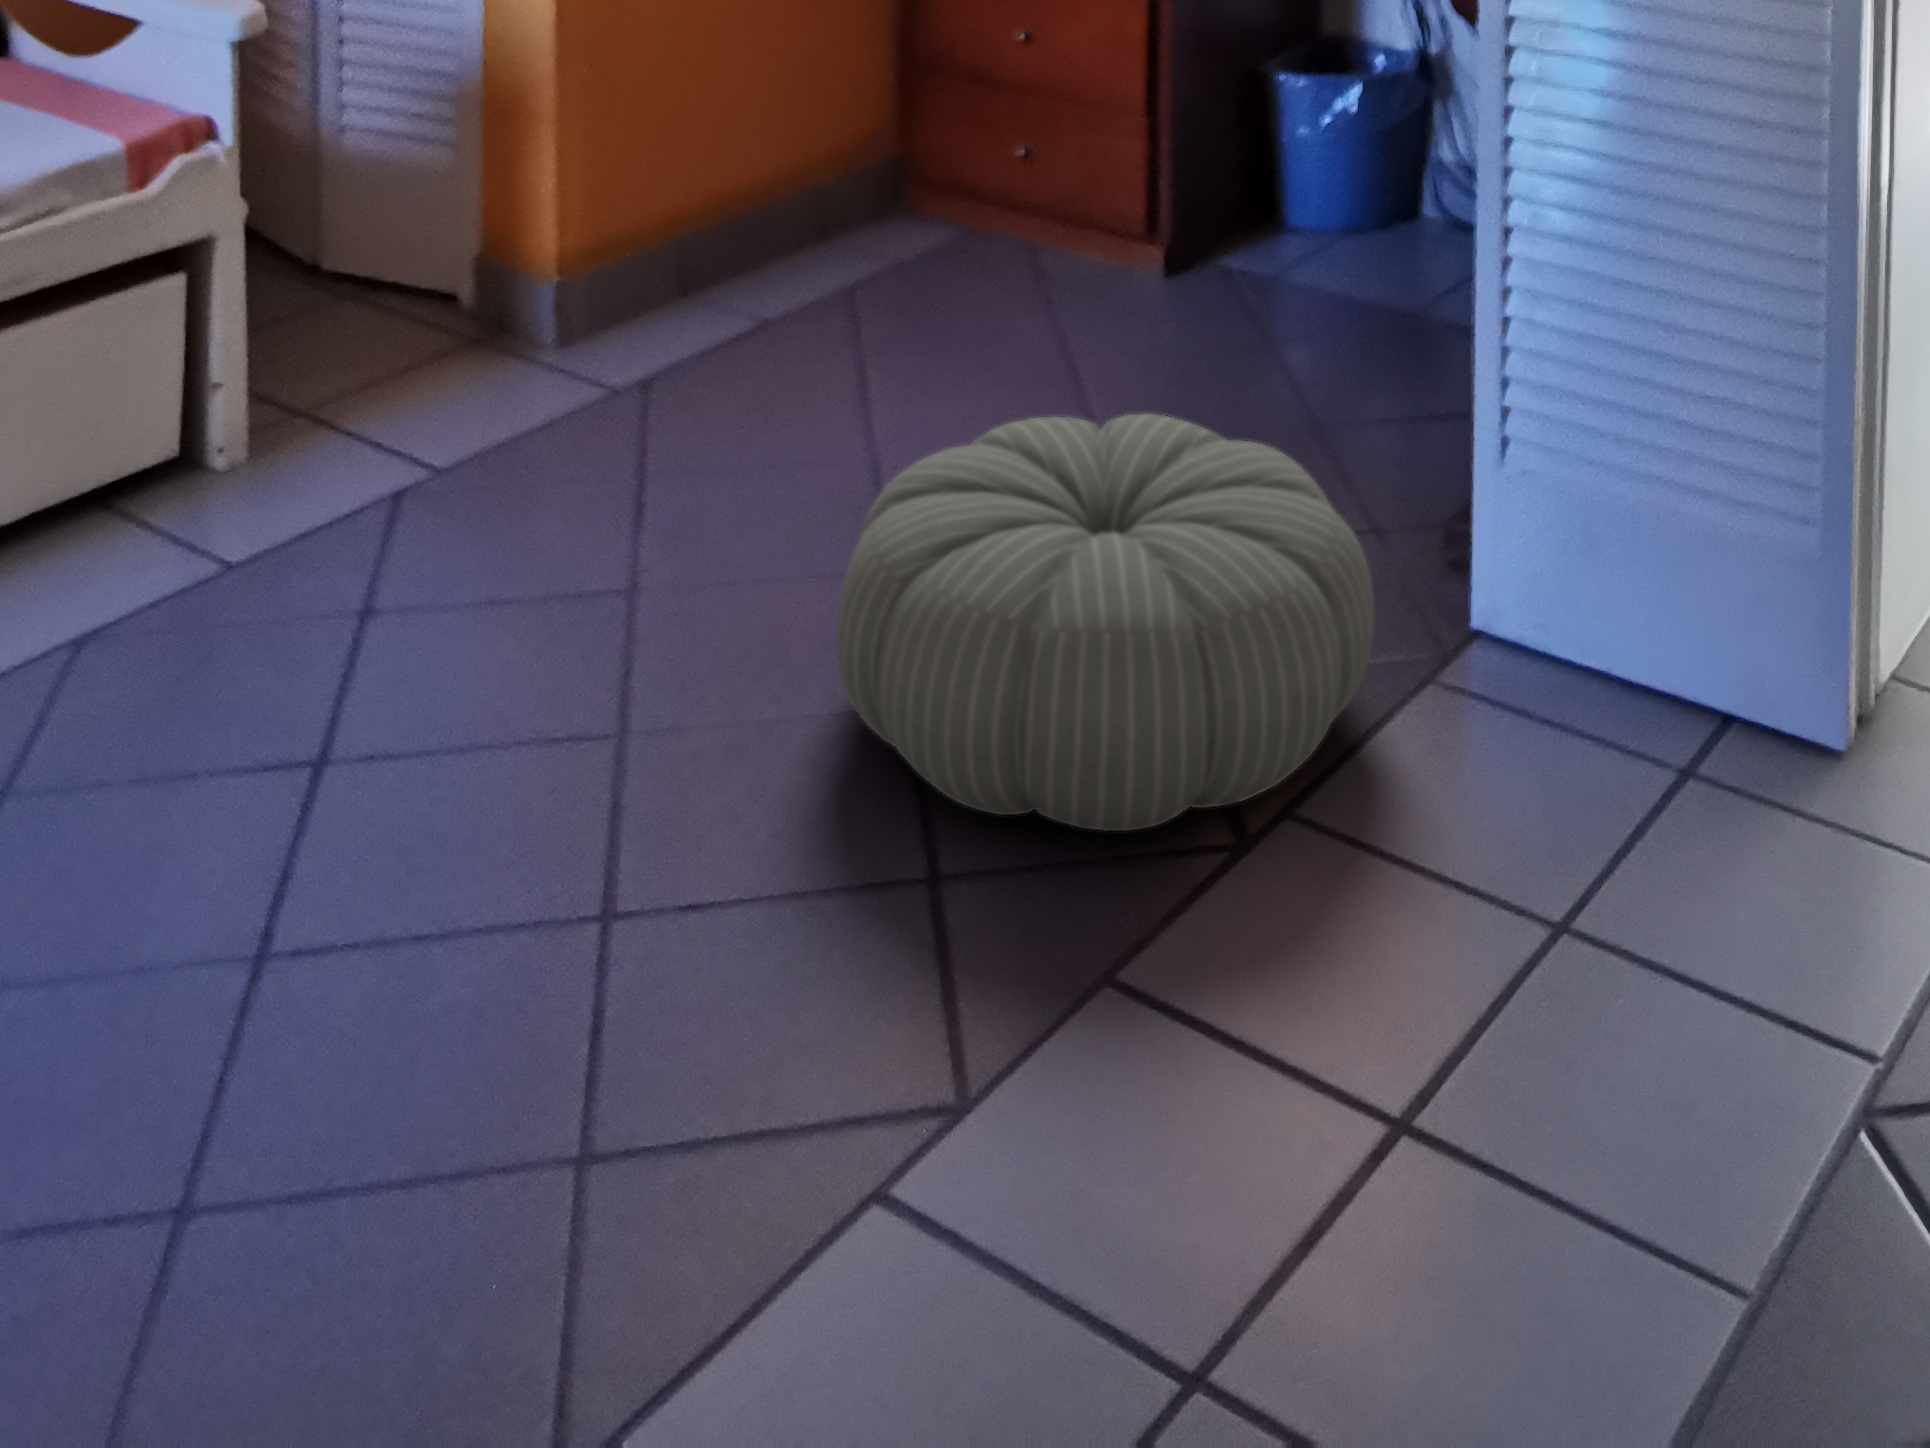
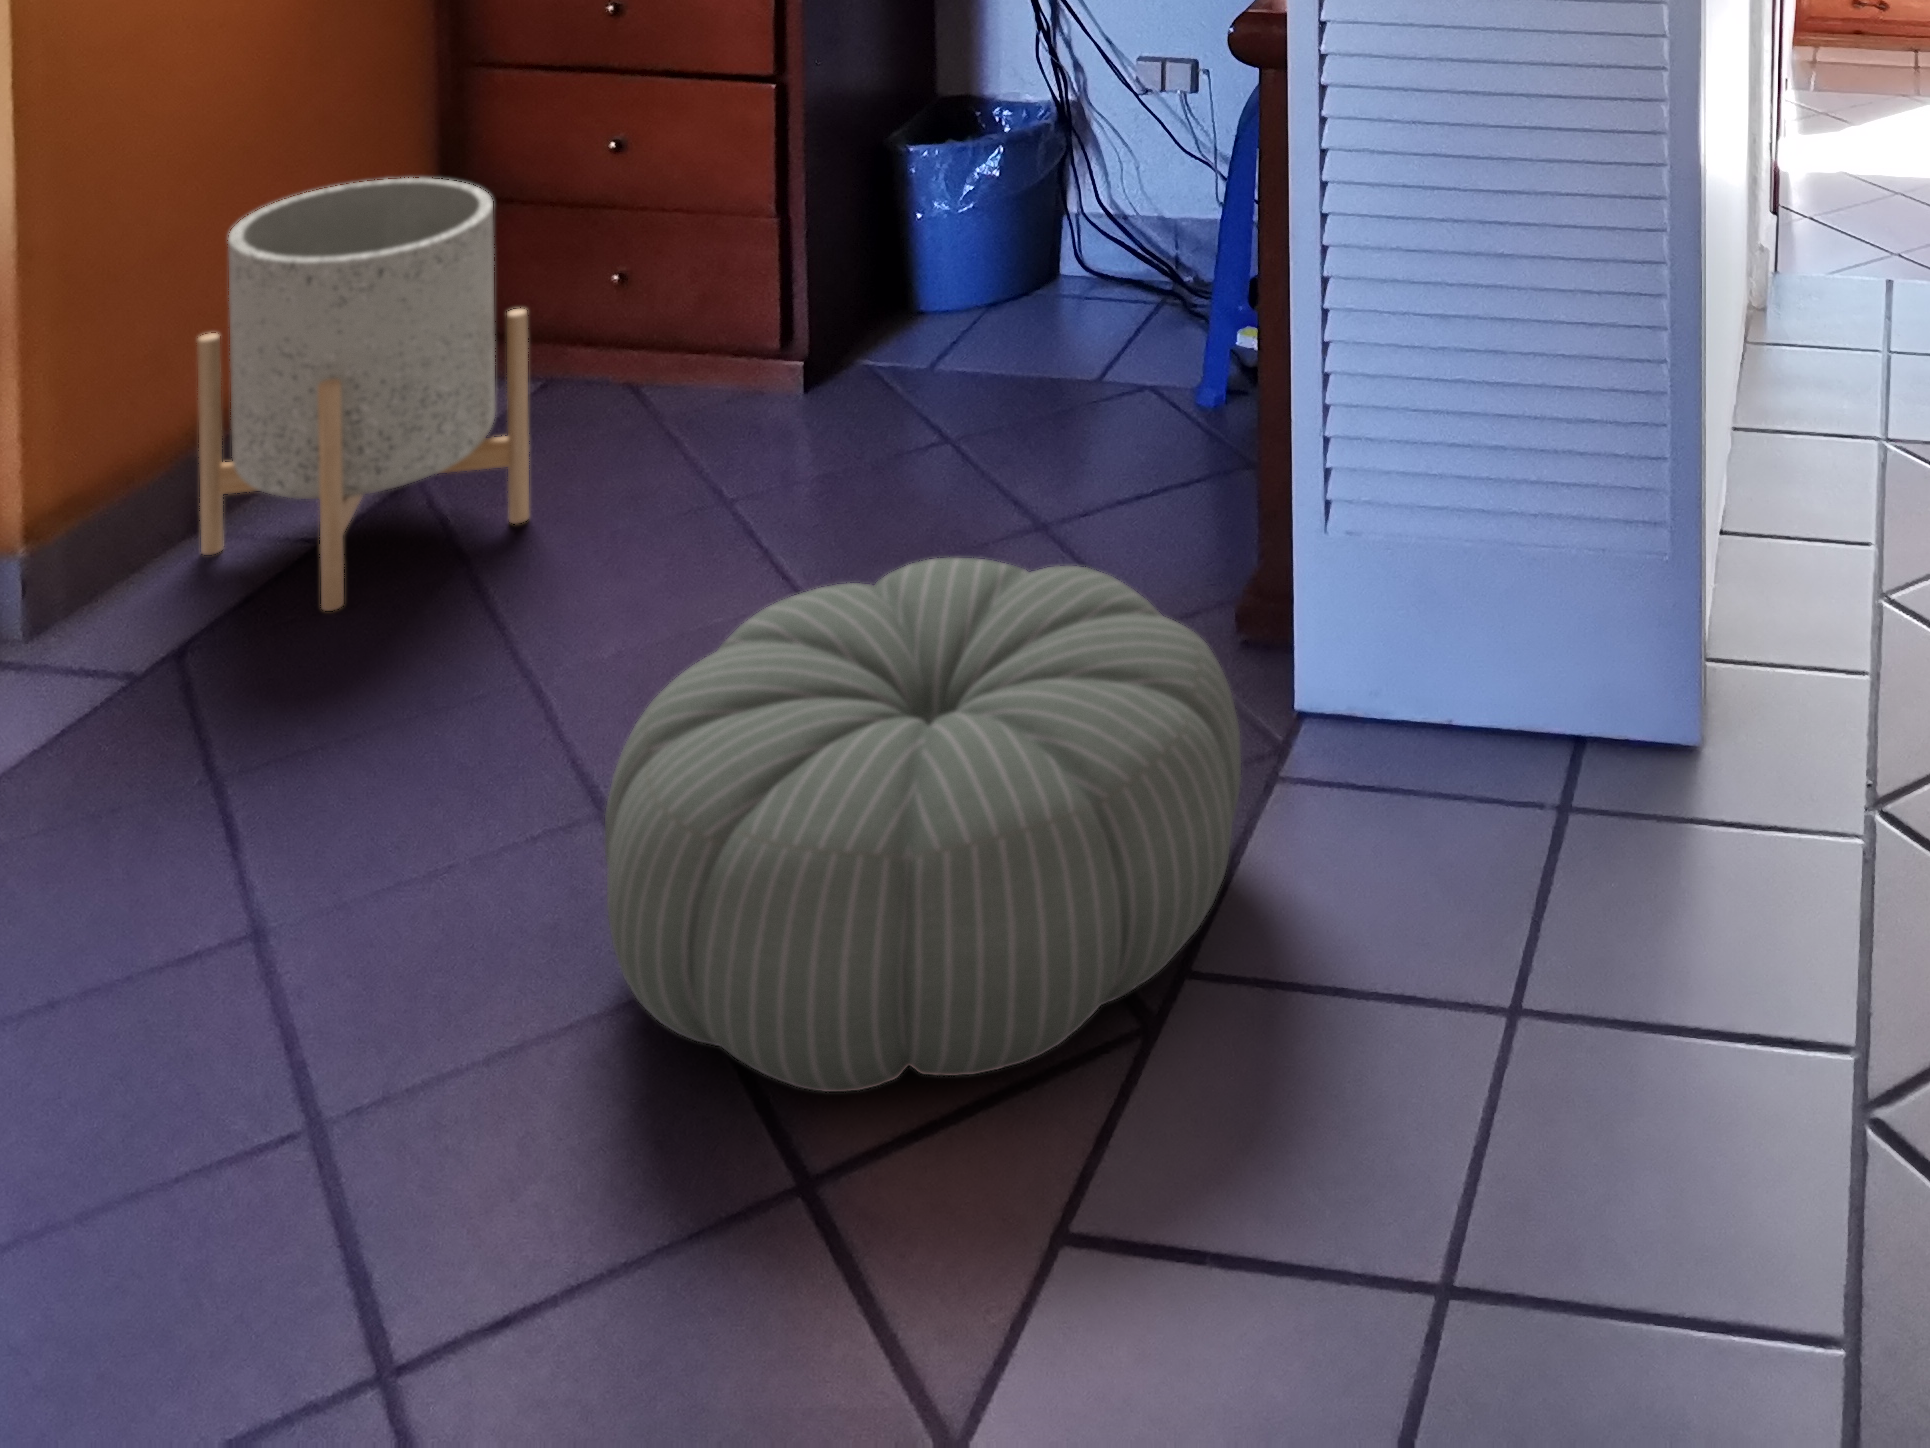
planter: none [685,38,922,377] -> present [197,178,529,611]

